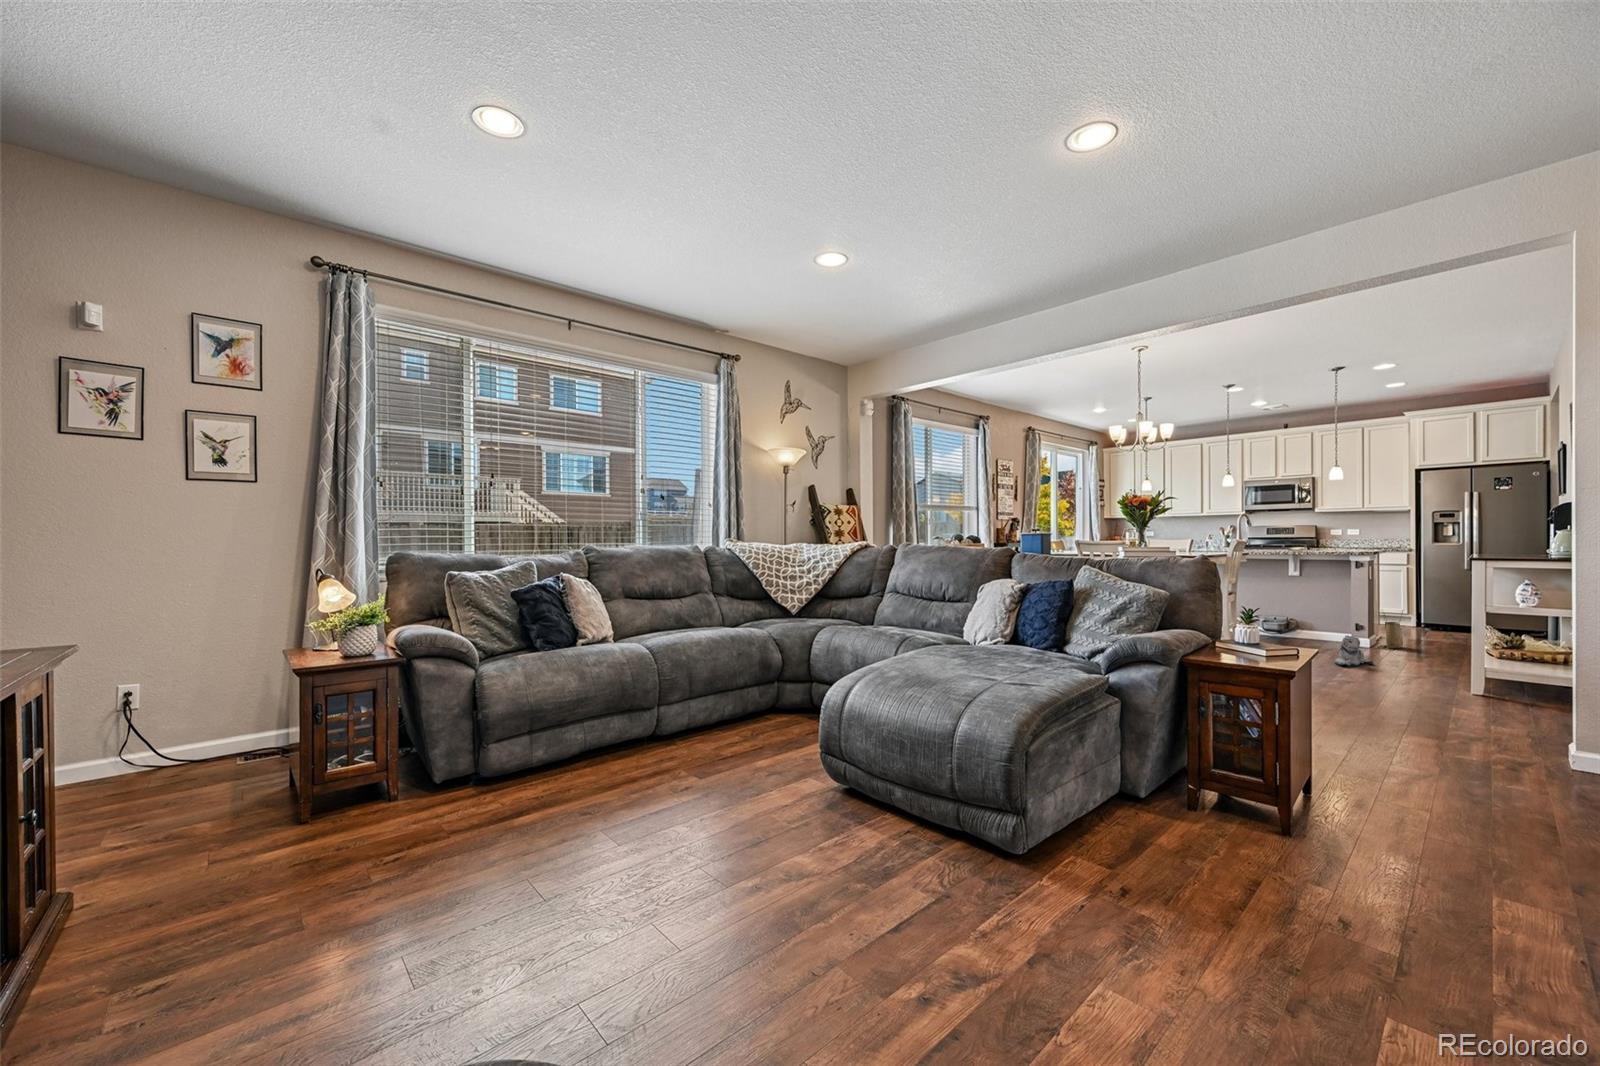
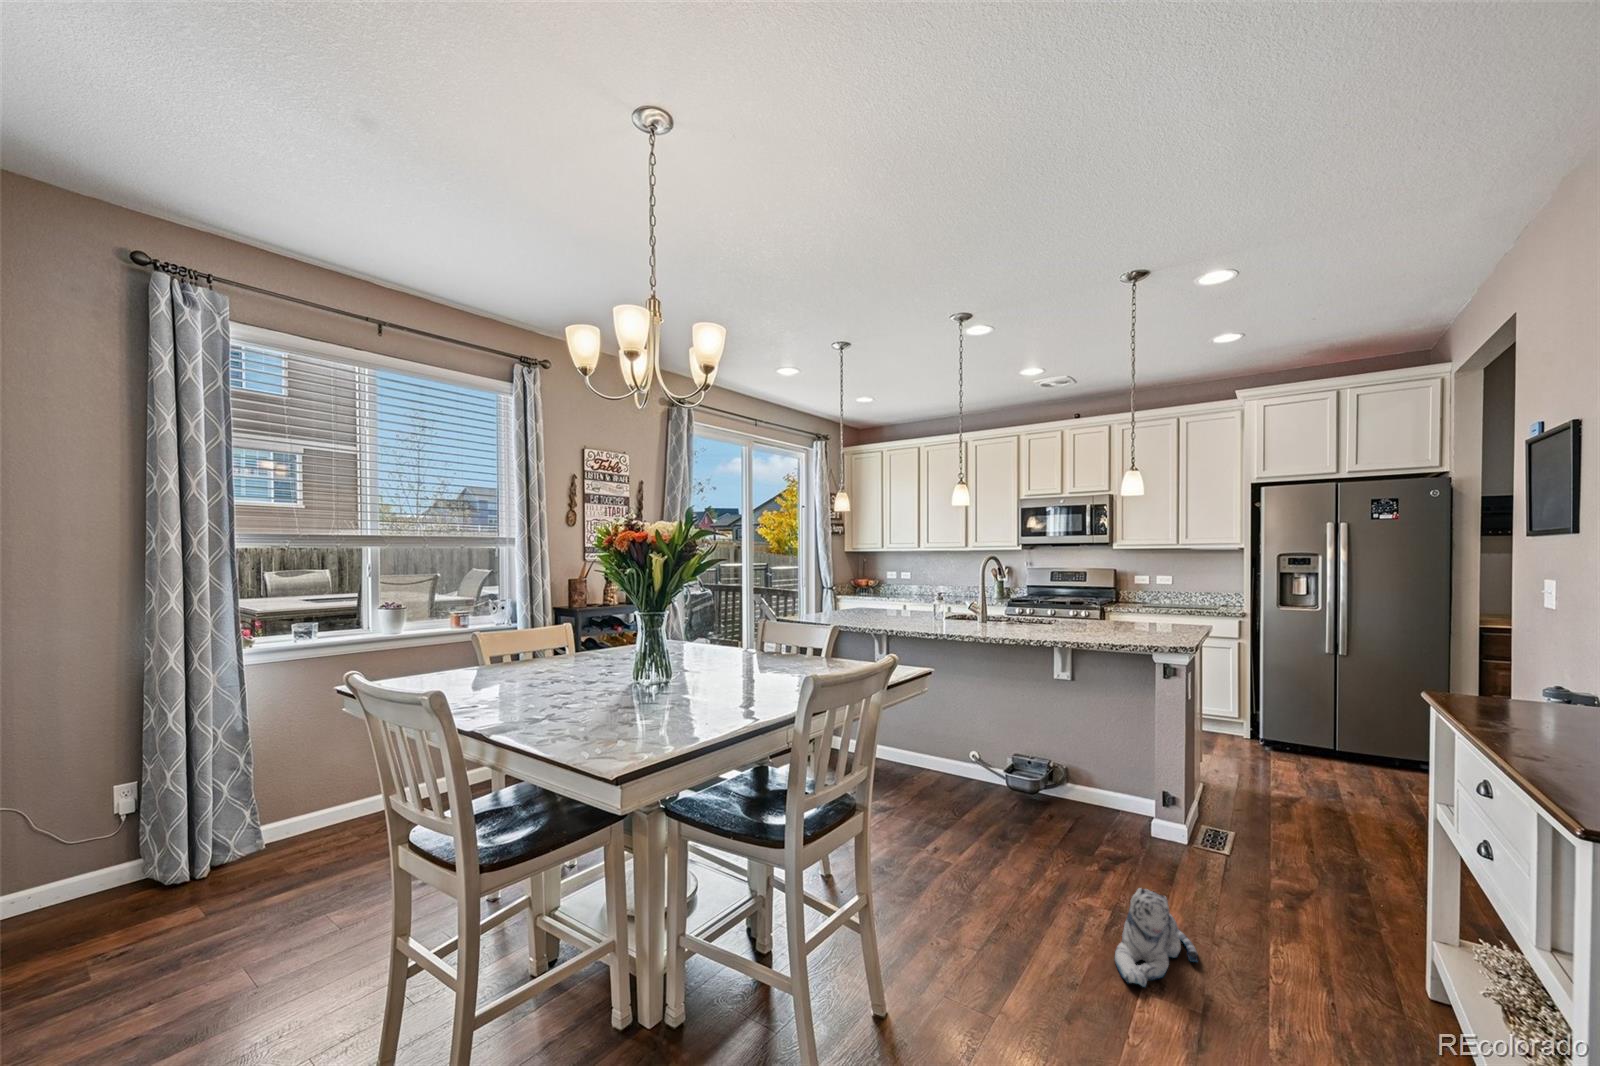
woven basket: present [1384,612,1403,648] -> none [1209,756,1248,843]

